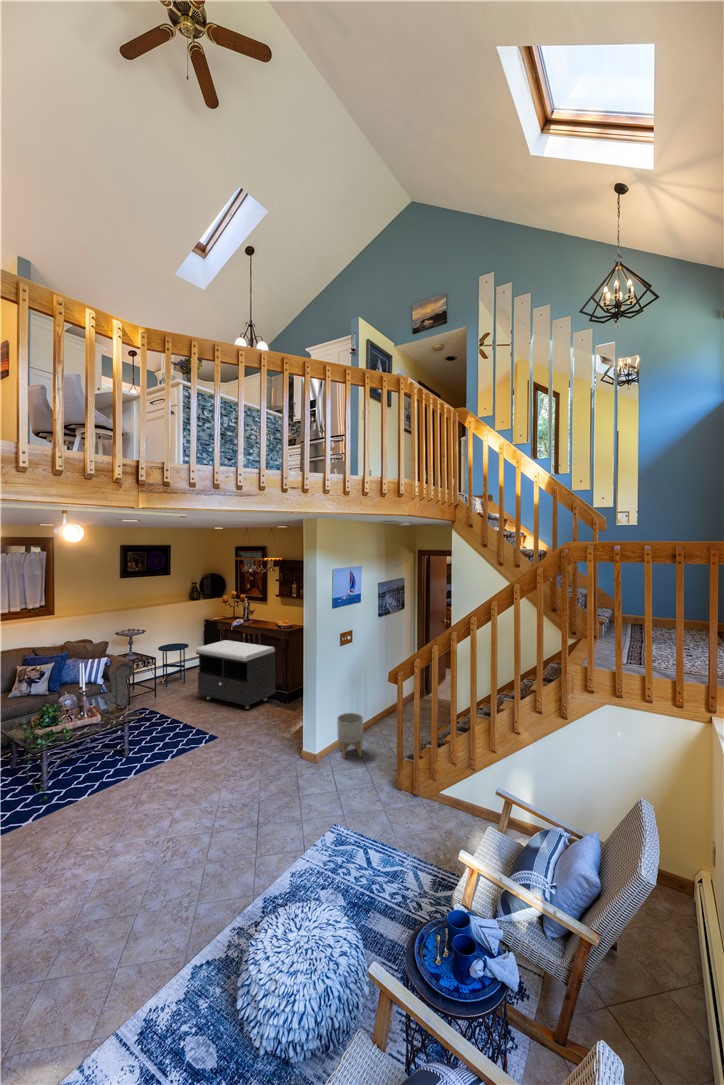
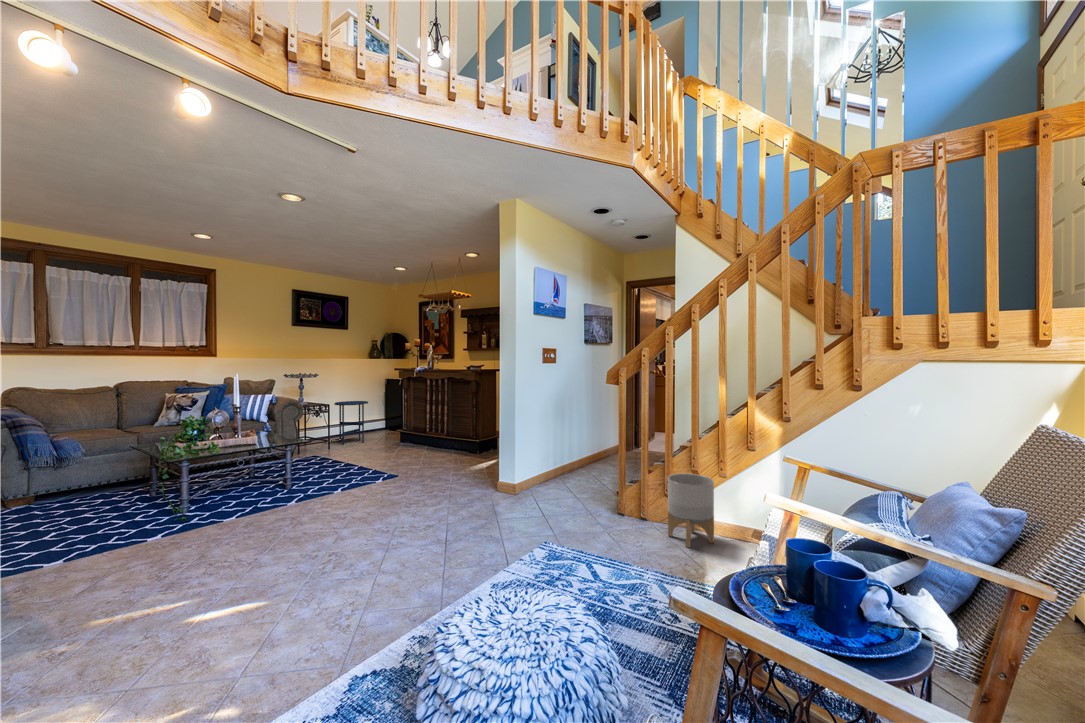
storage bench: present [196,640,275,709] -> none [375,392,464,459]
planter: present [337,713,363,758] -> present [668,474,714,548]

